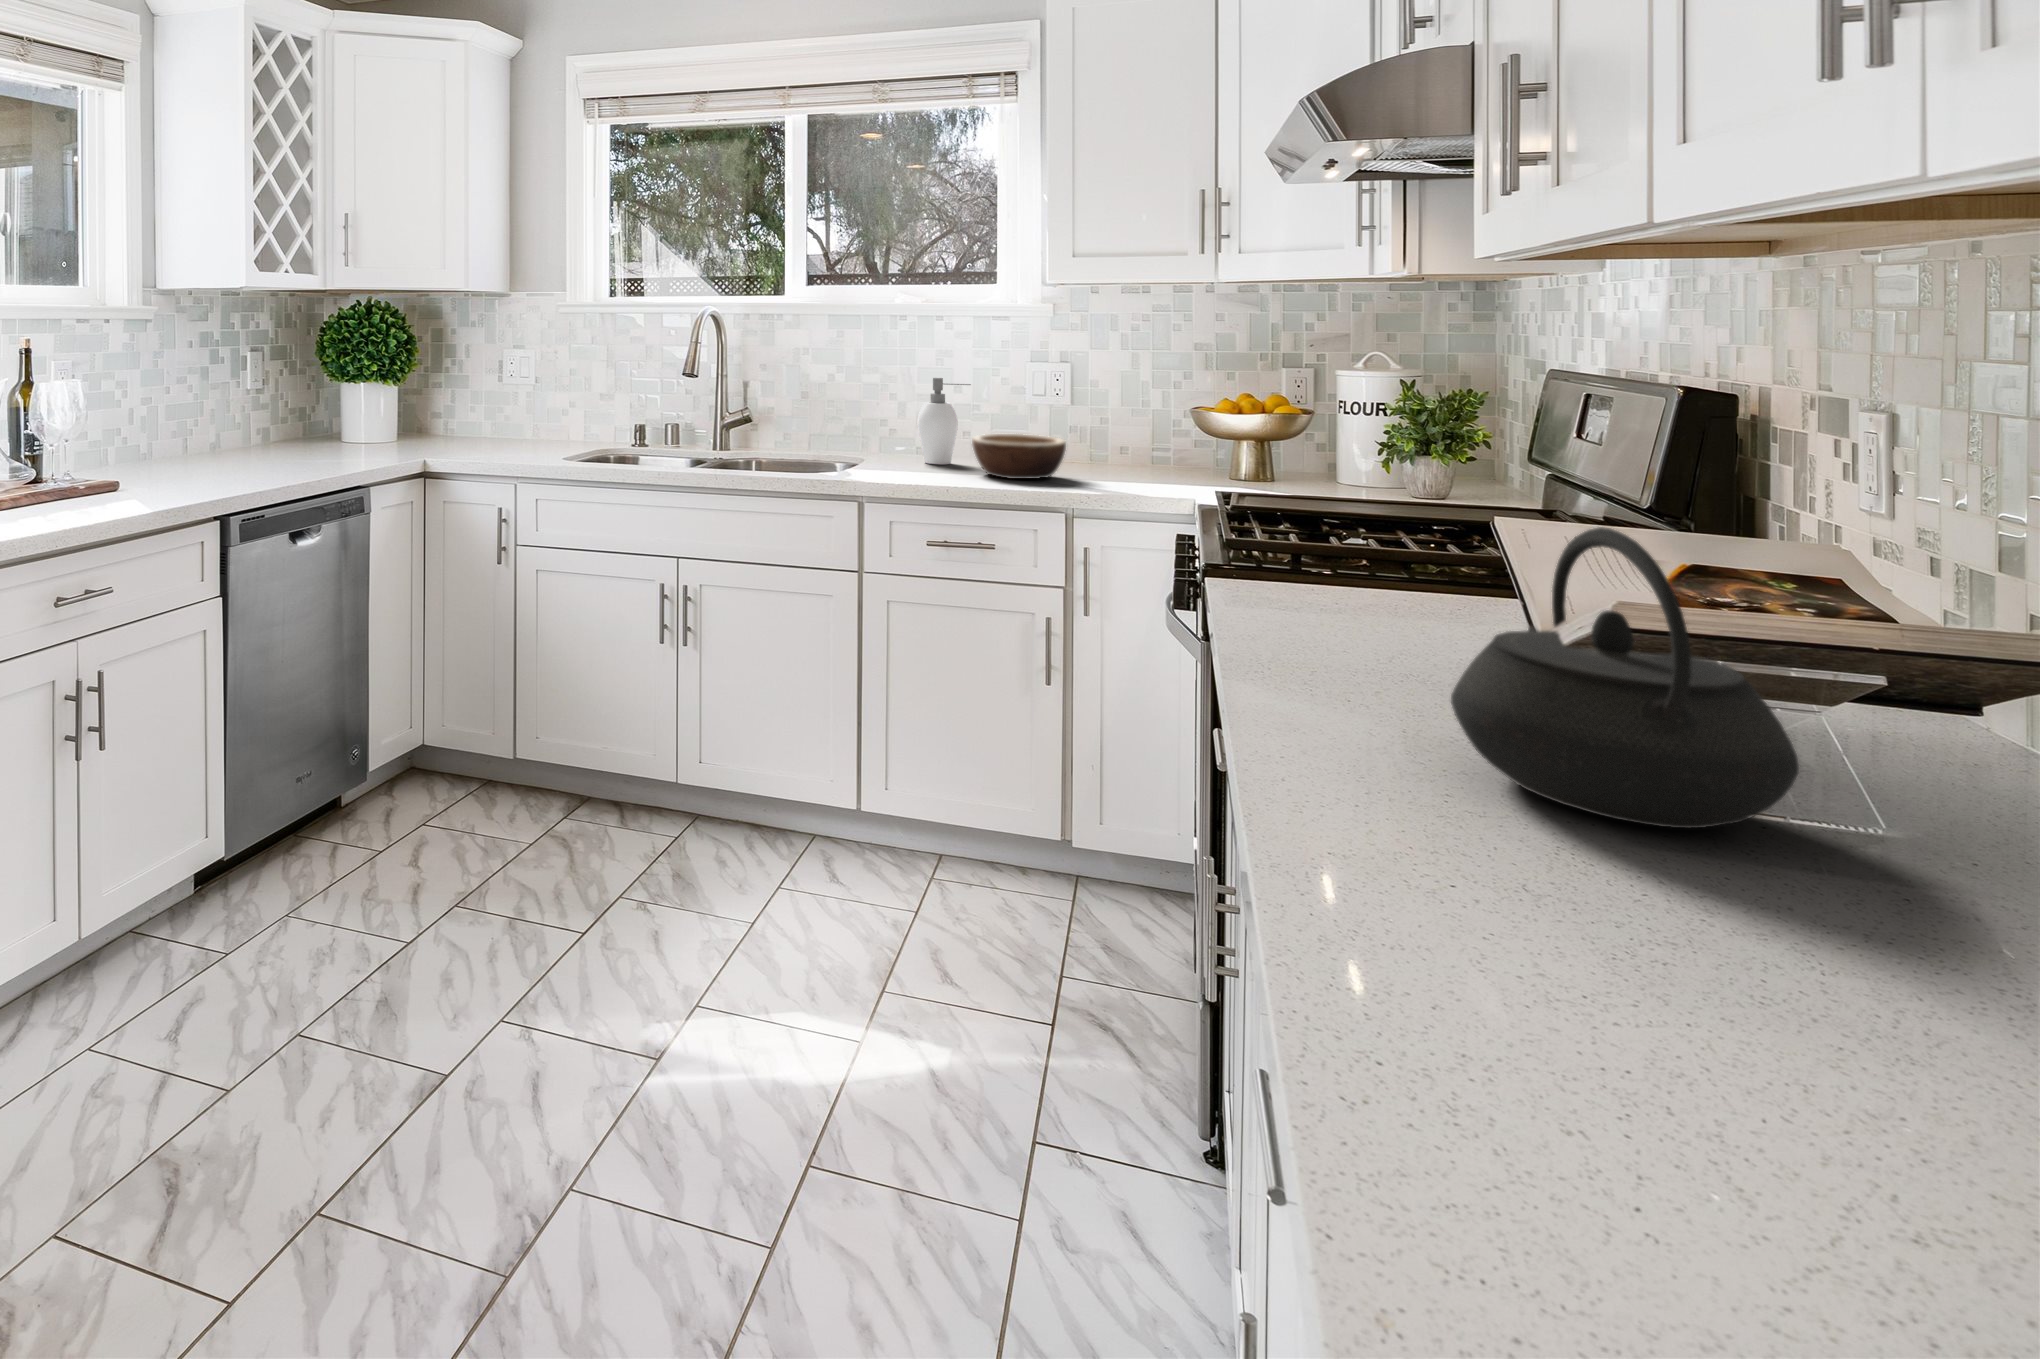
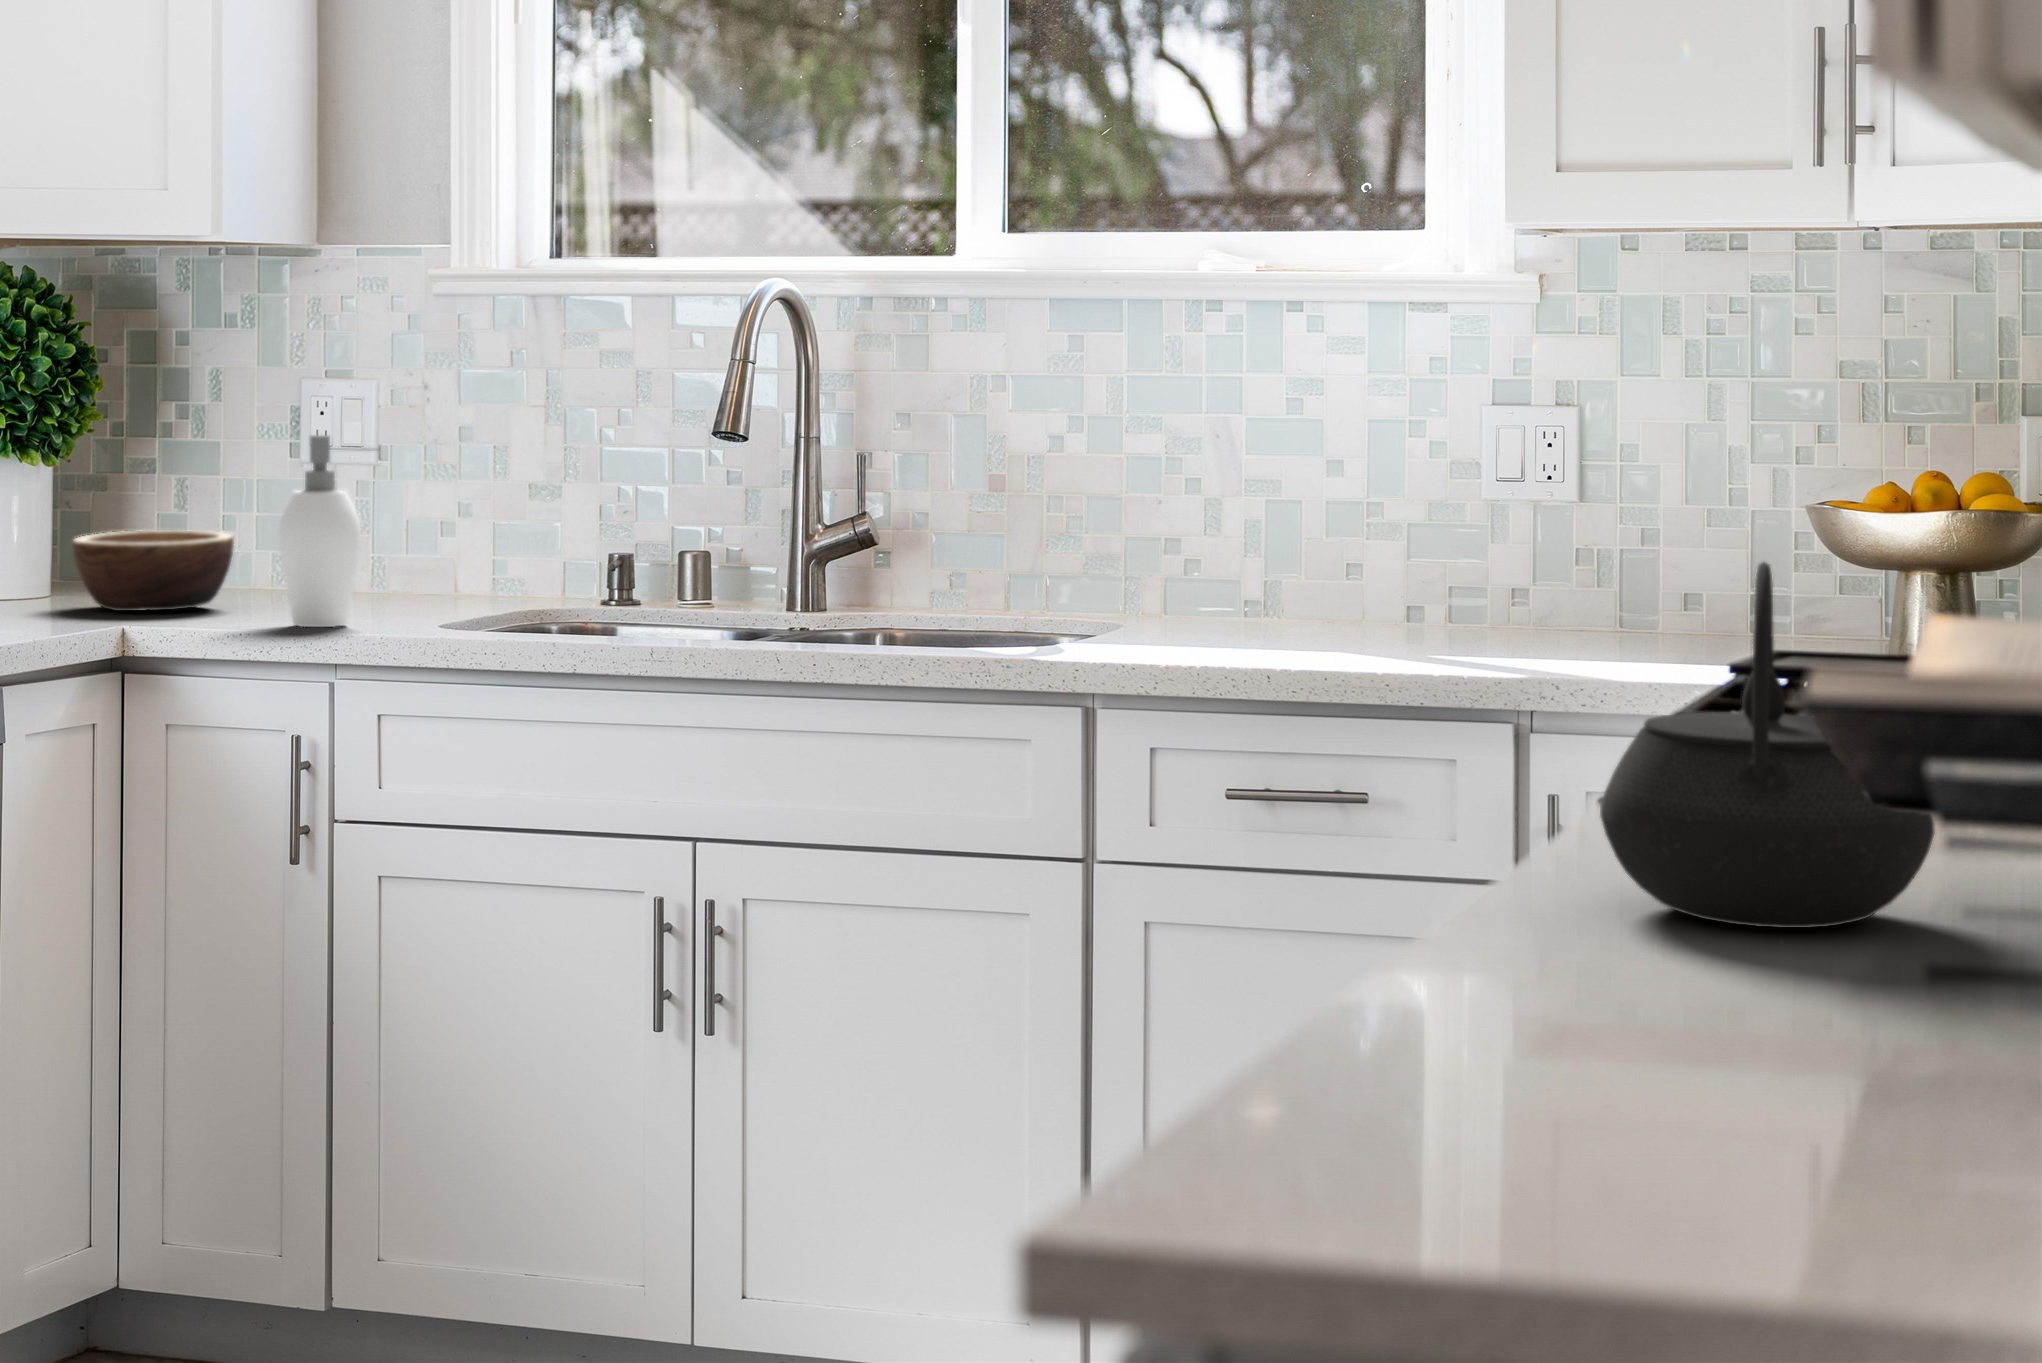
soap dispenser: present [918,378,971,464] -> present [279,435,375,627]
bowl: present [972,434,1066,479] -> present [72,530,234,611]

